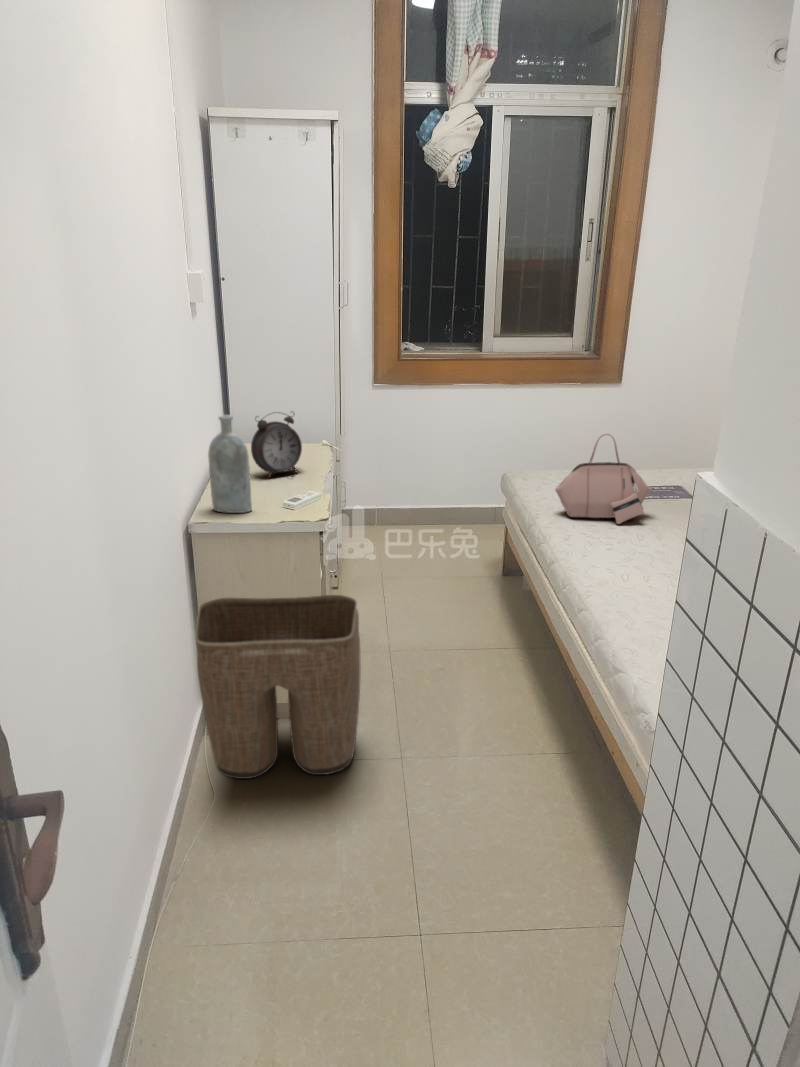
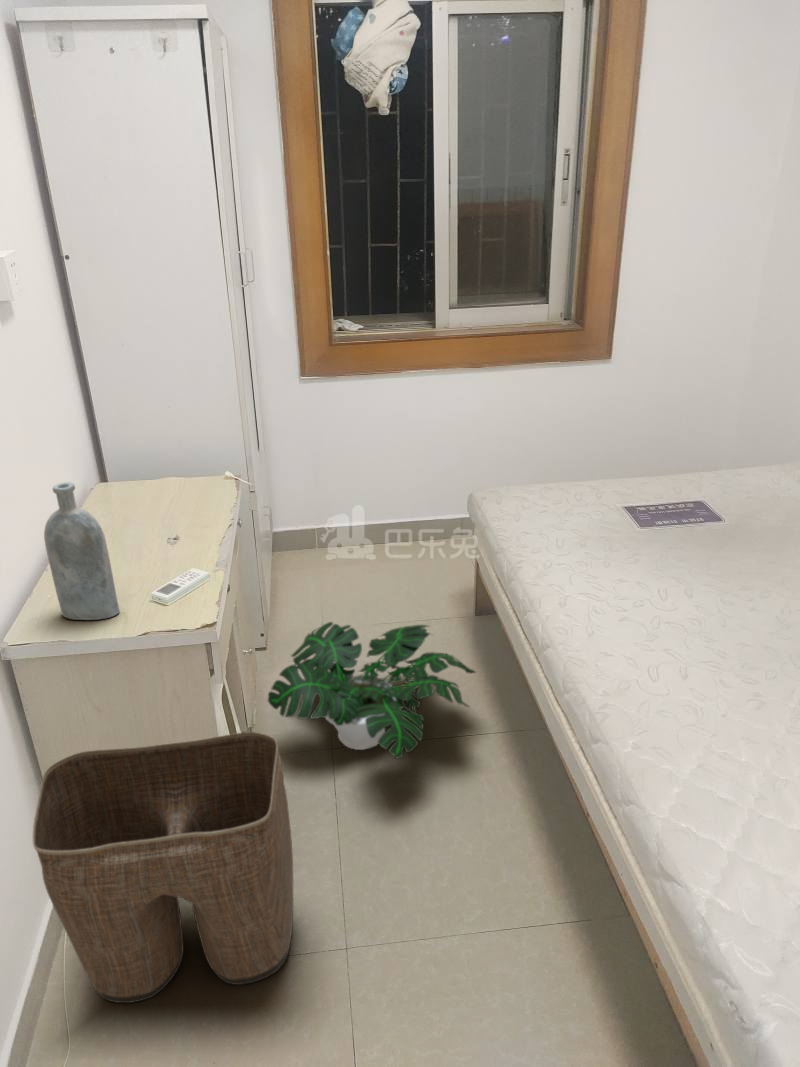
alarm clock: present [251,413,302,478] -> none [122,448,196,544]
handbag: present [555,434,650,524] -> none [544,452,669,571]
potted plant: none [341,559,498,652] -> present [268,622,475,759]

